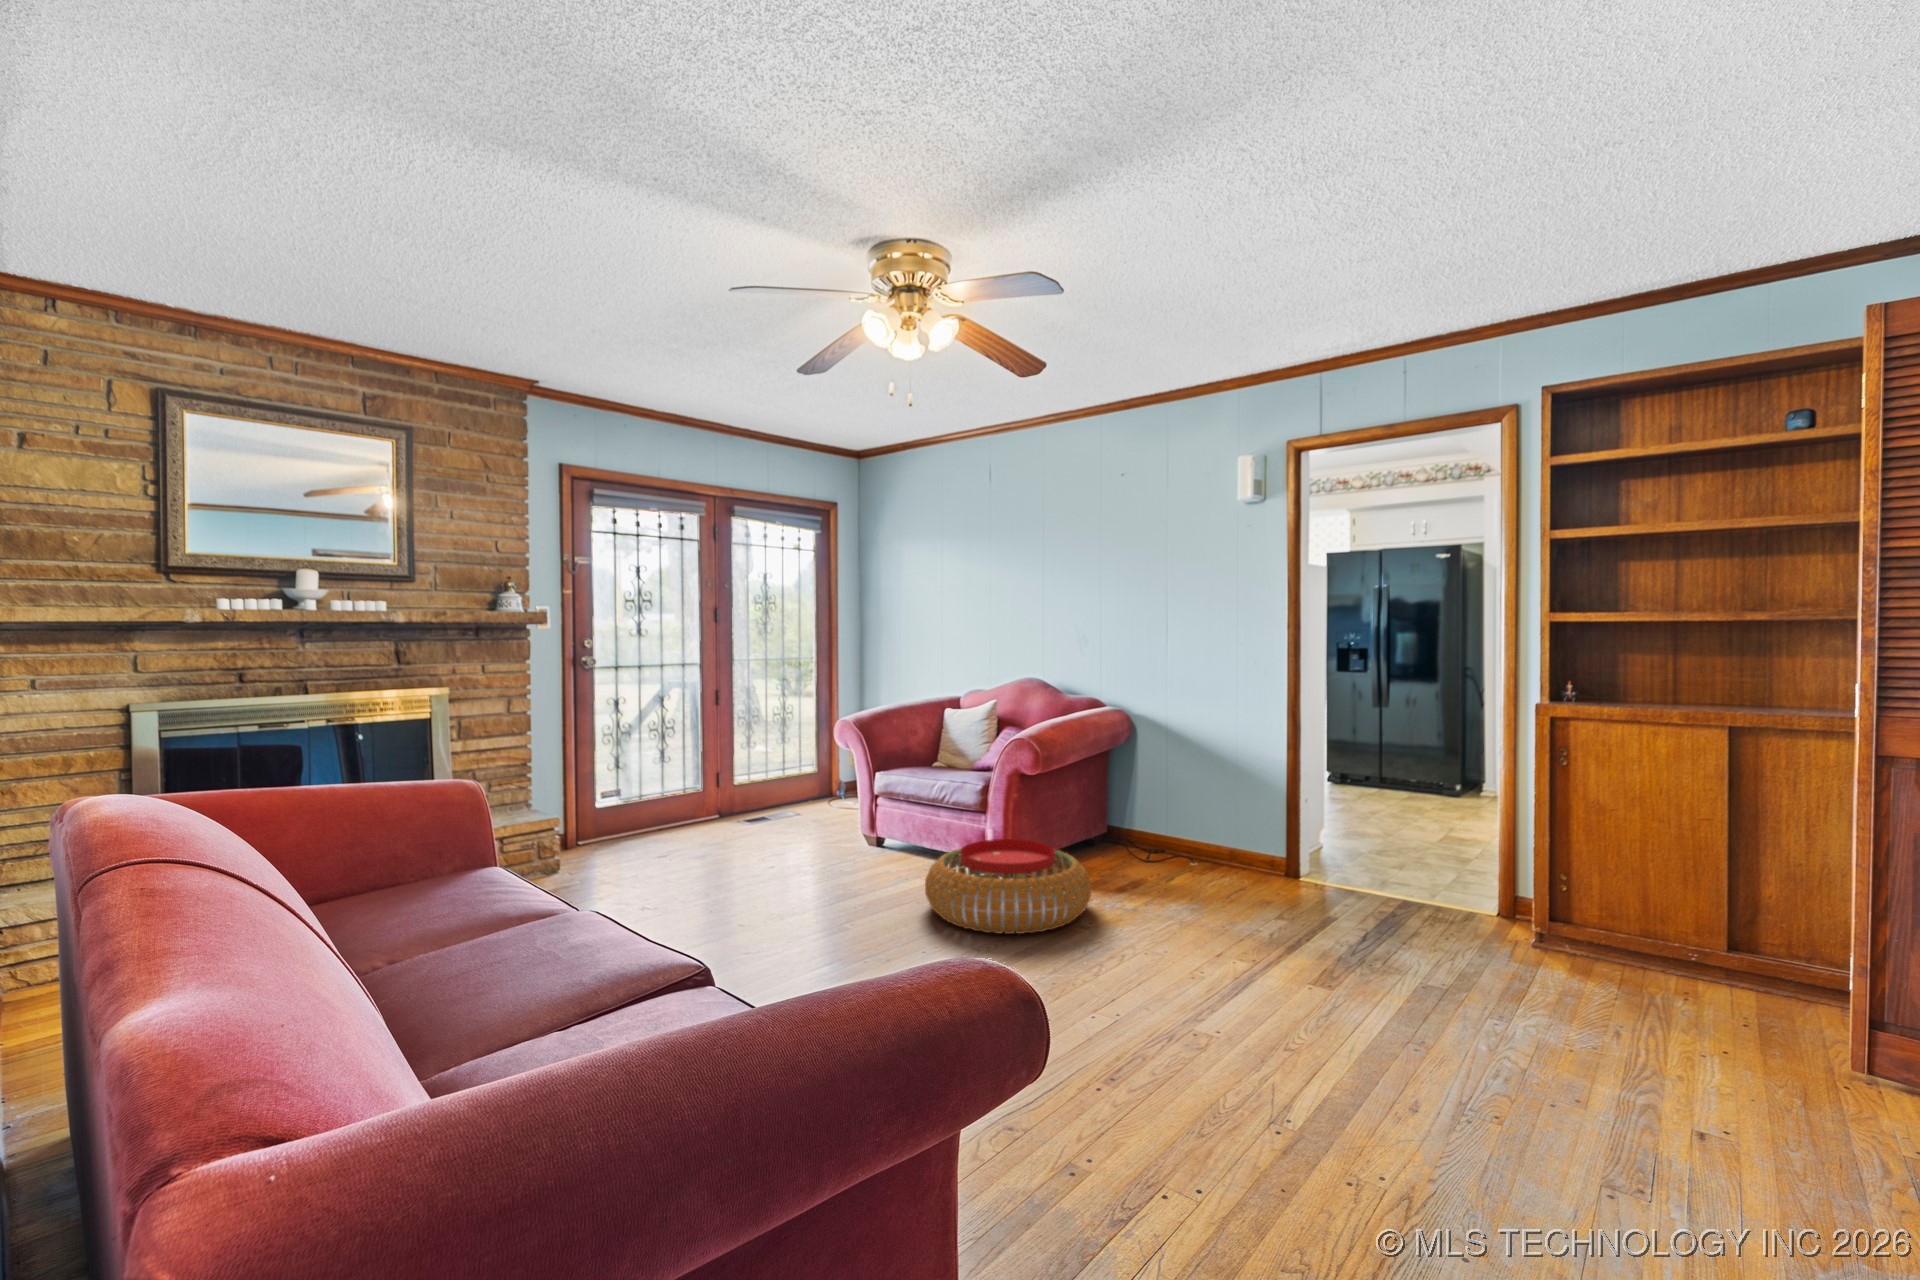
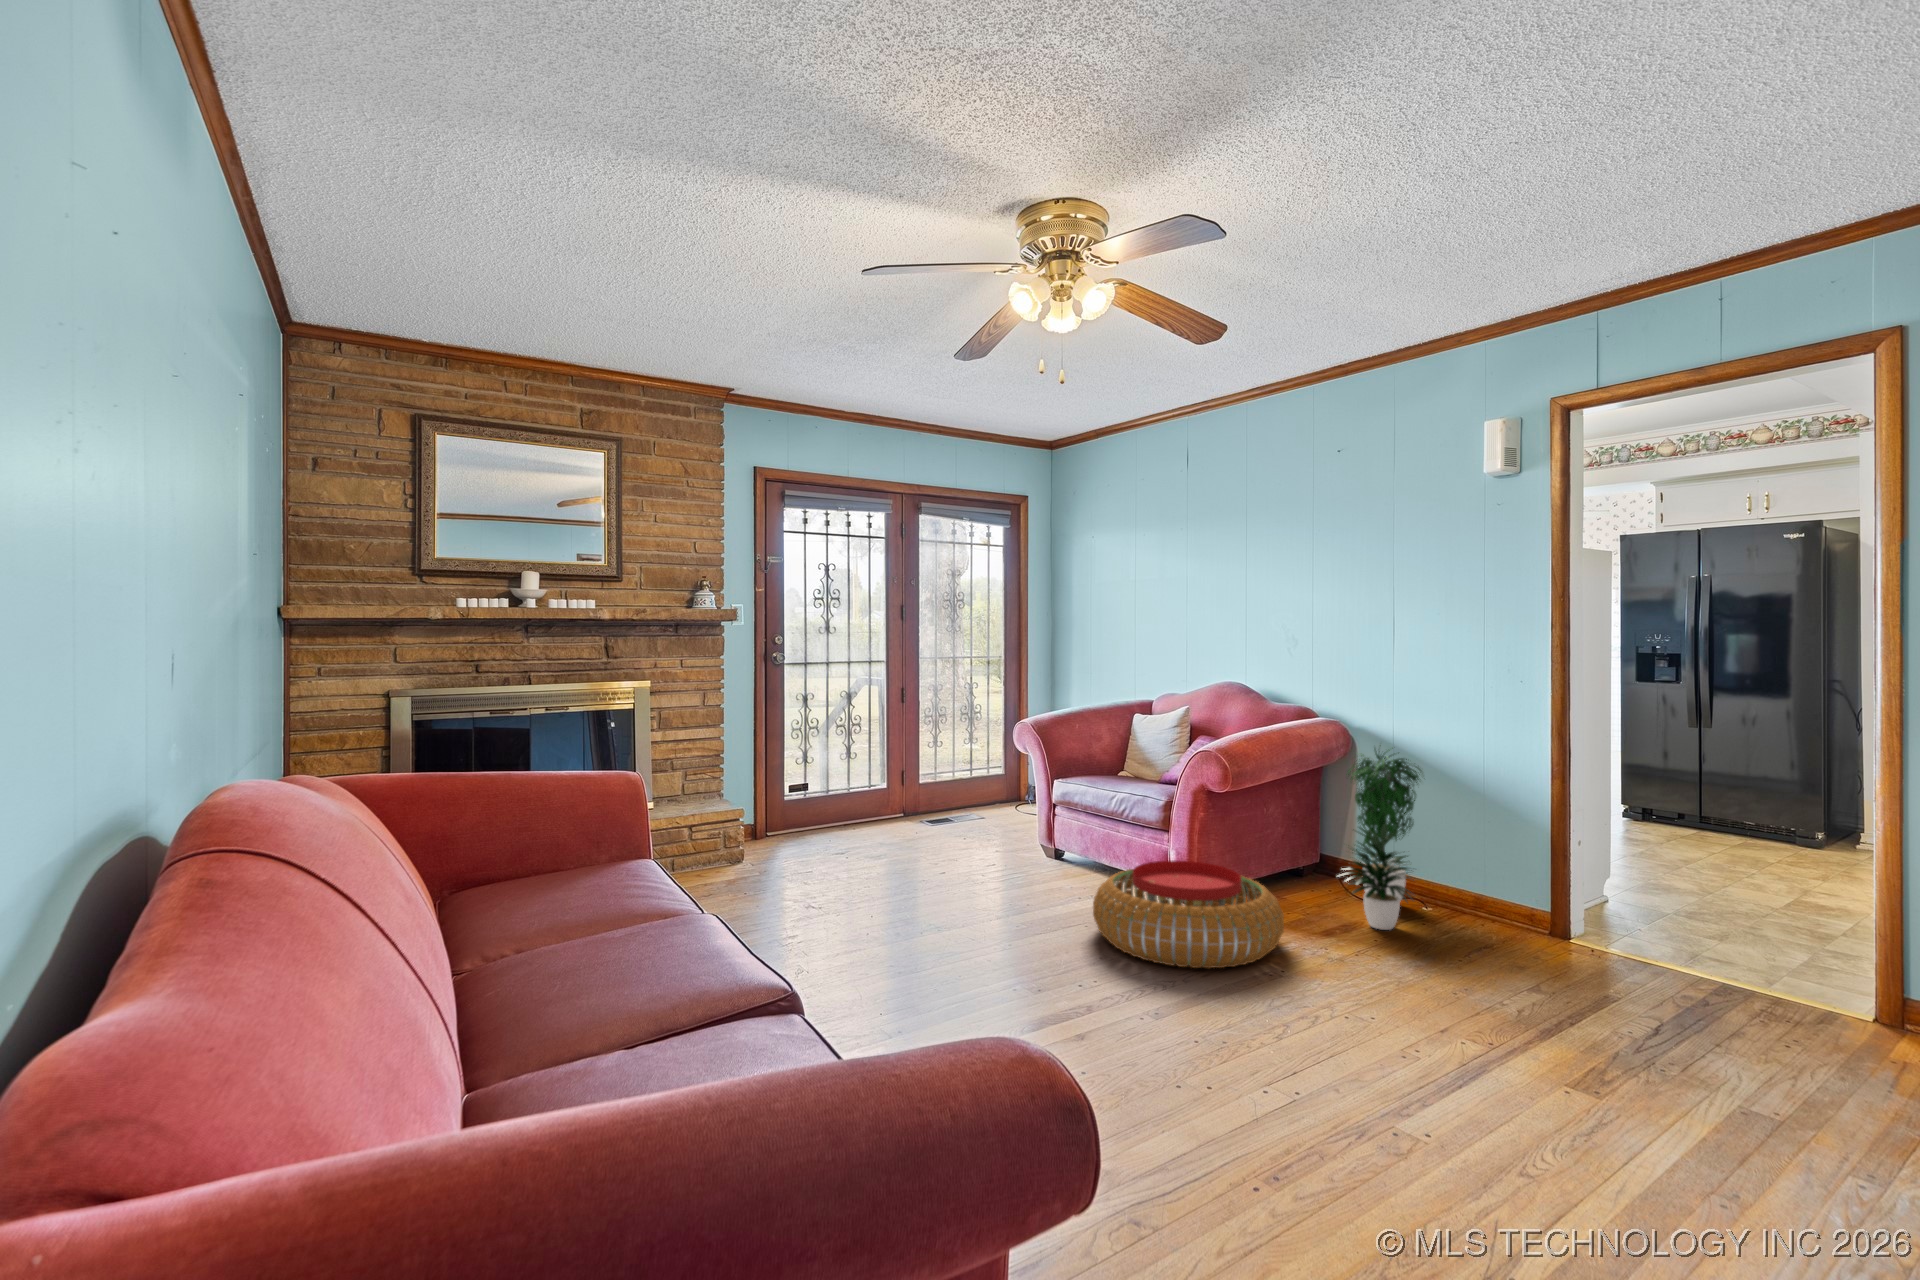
potted plant: none [1128,726,1195,887] -> present [1339,748,1421,930]

